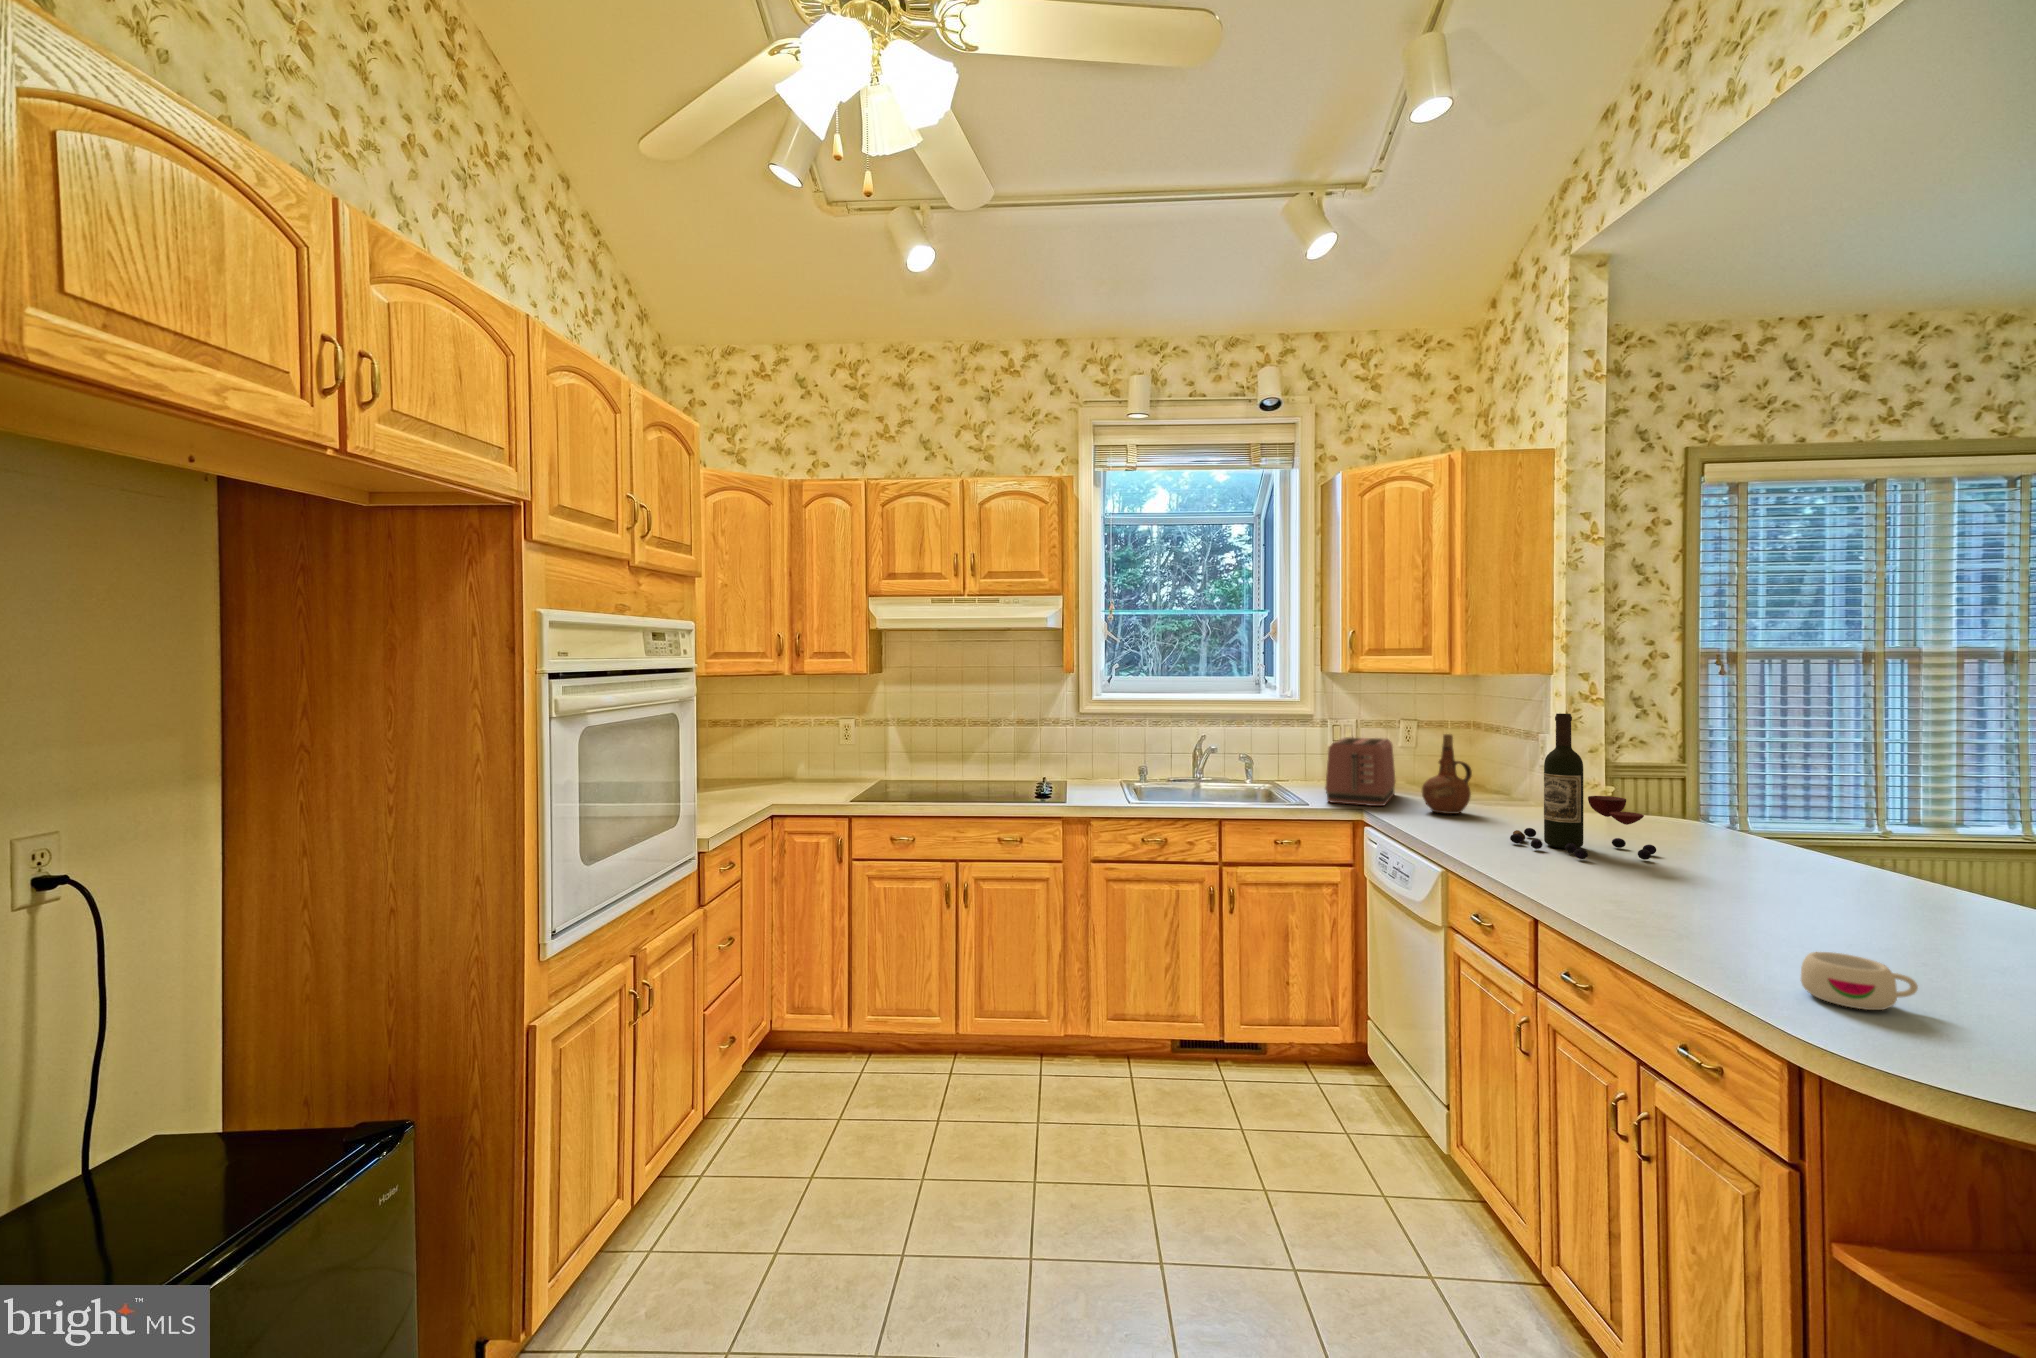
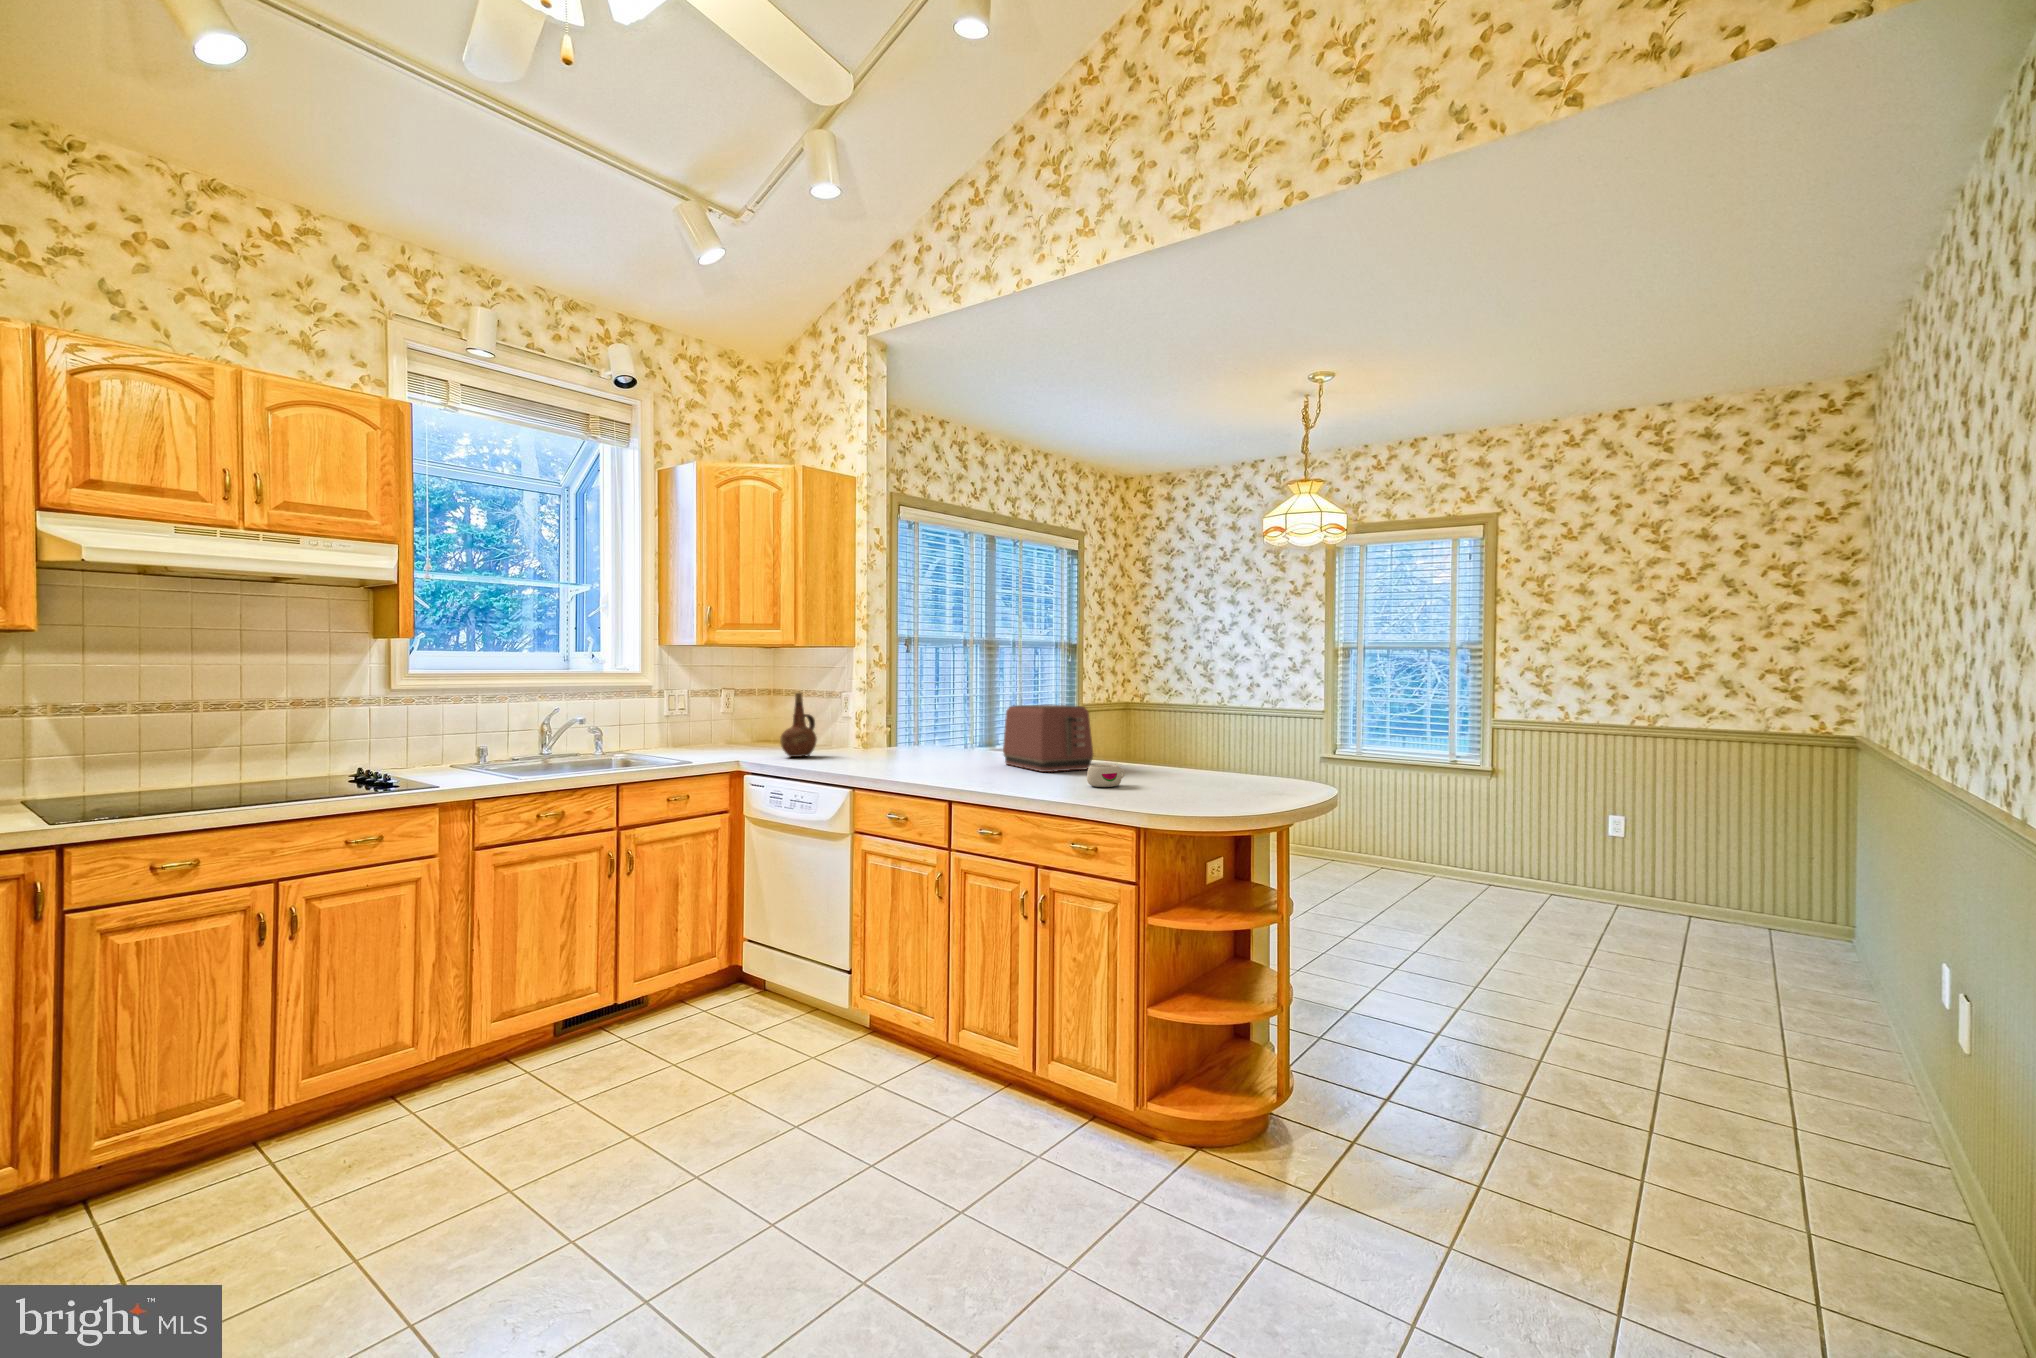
wine bottle: present [1510,713,1656,860] -> none [868,667,957,764]
toaster: present [1325,737,1396,806] -> present [1003,704,1093,772]

